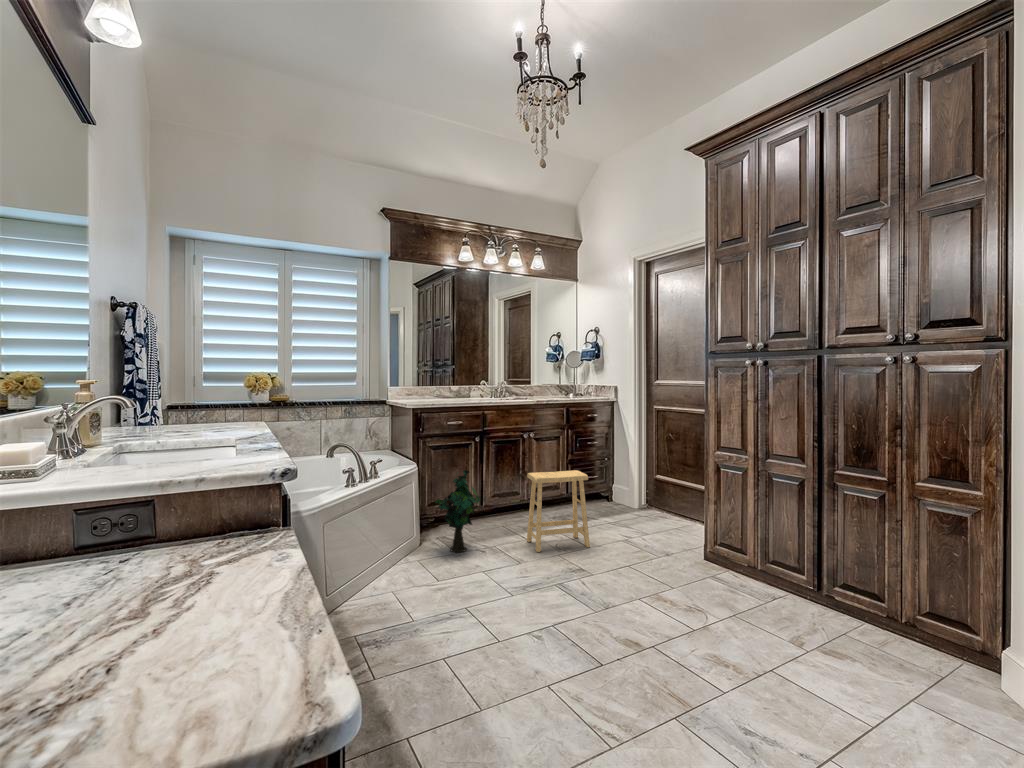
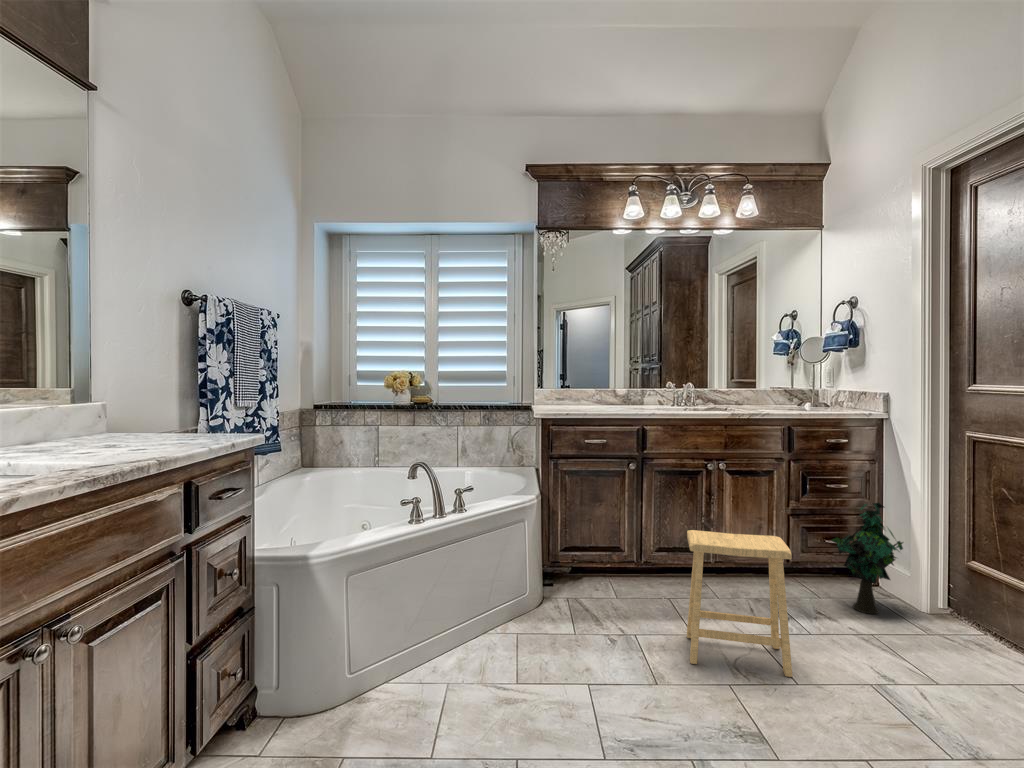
decorative plant: present [435,470,480,552] -> present [831,503,903,614]

